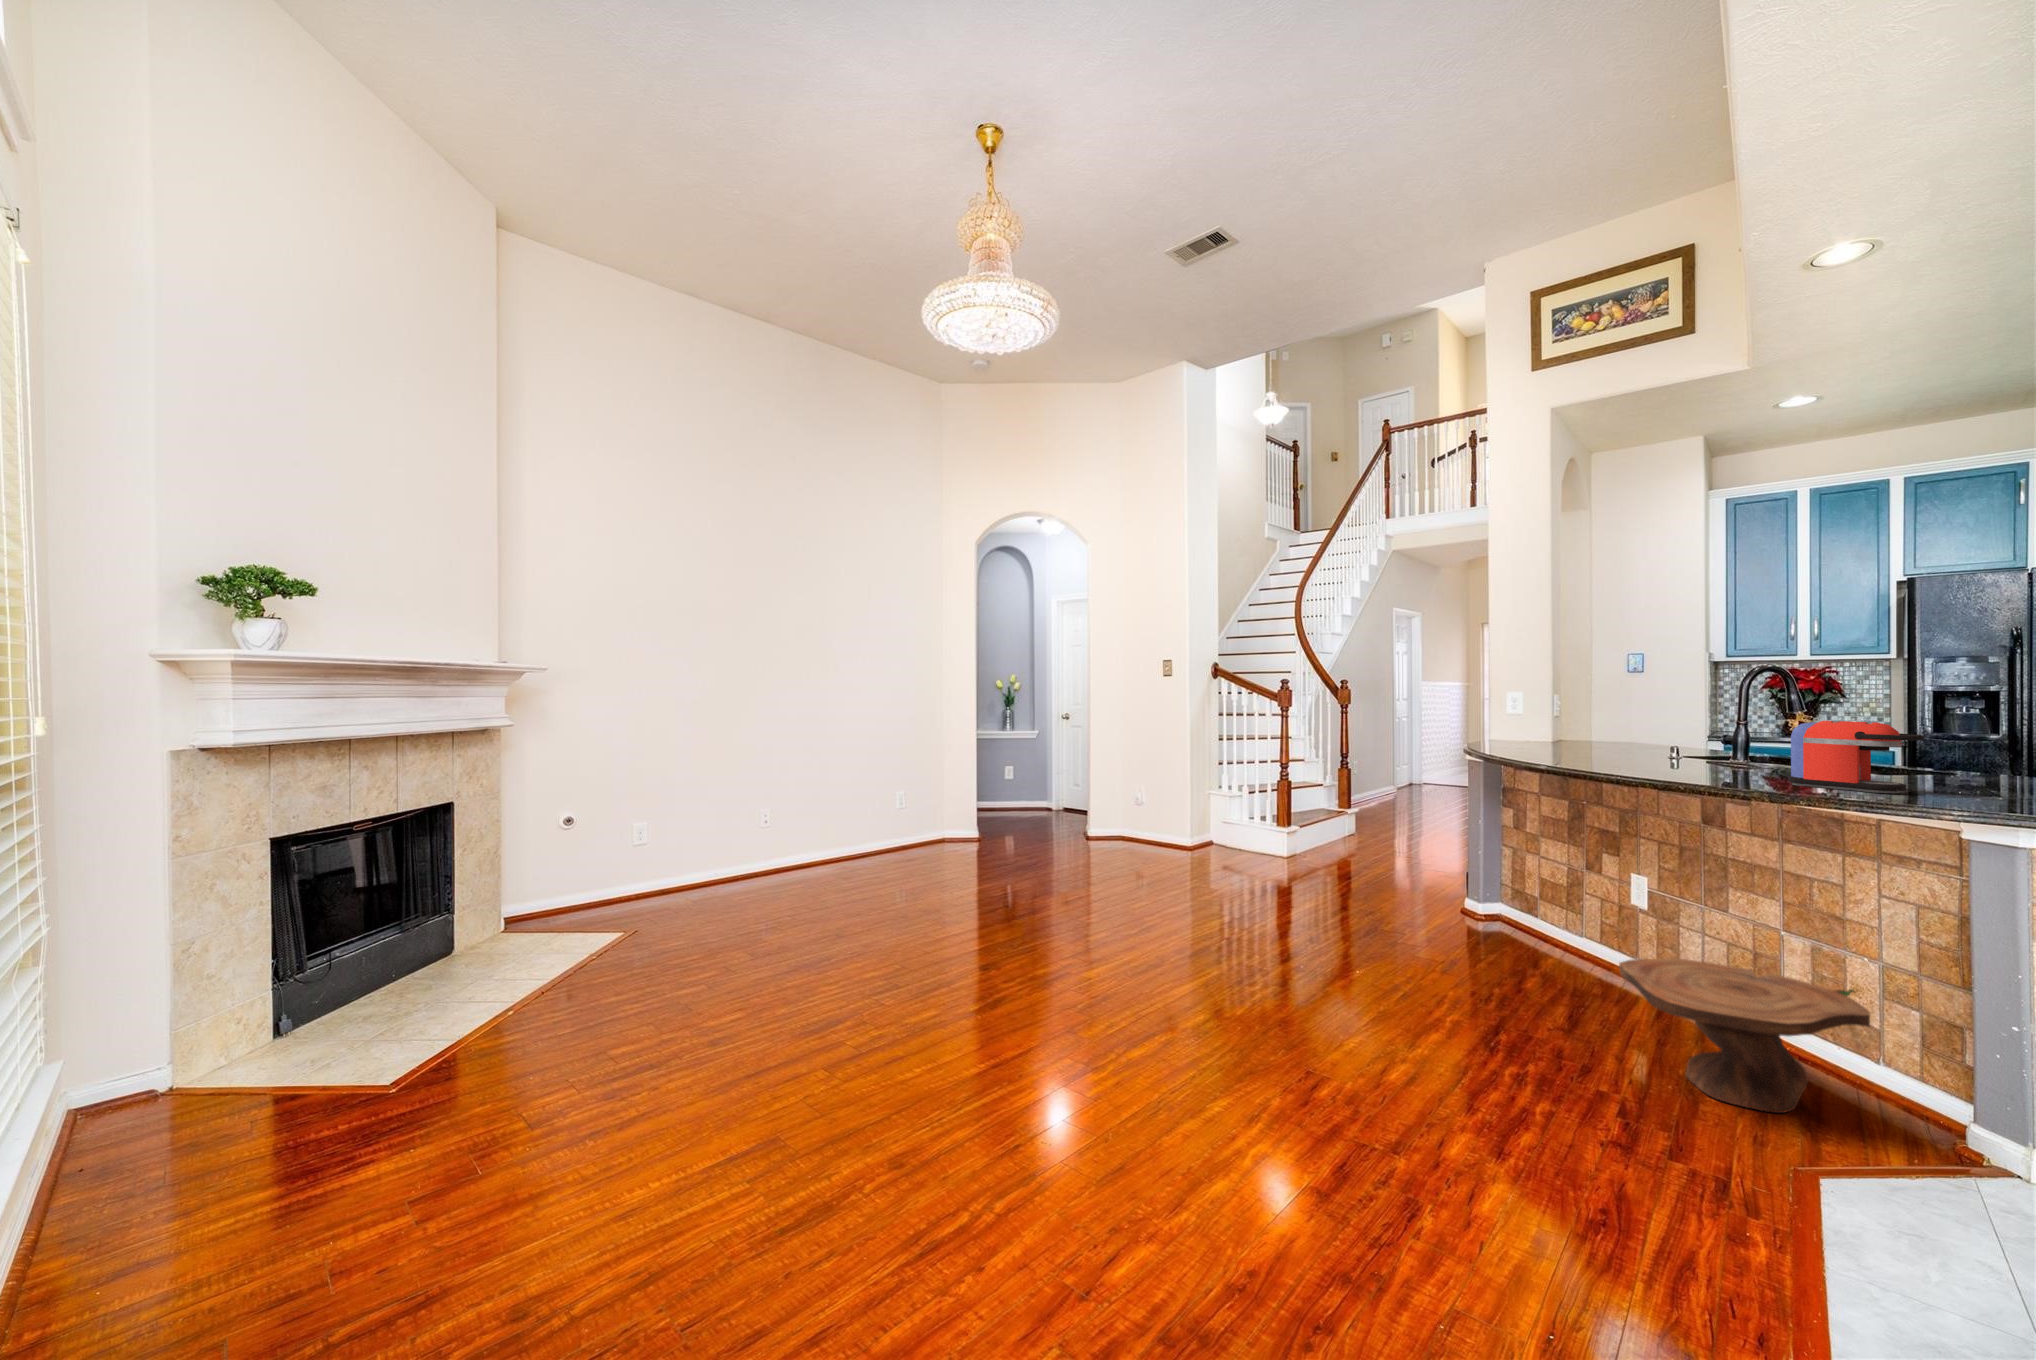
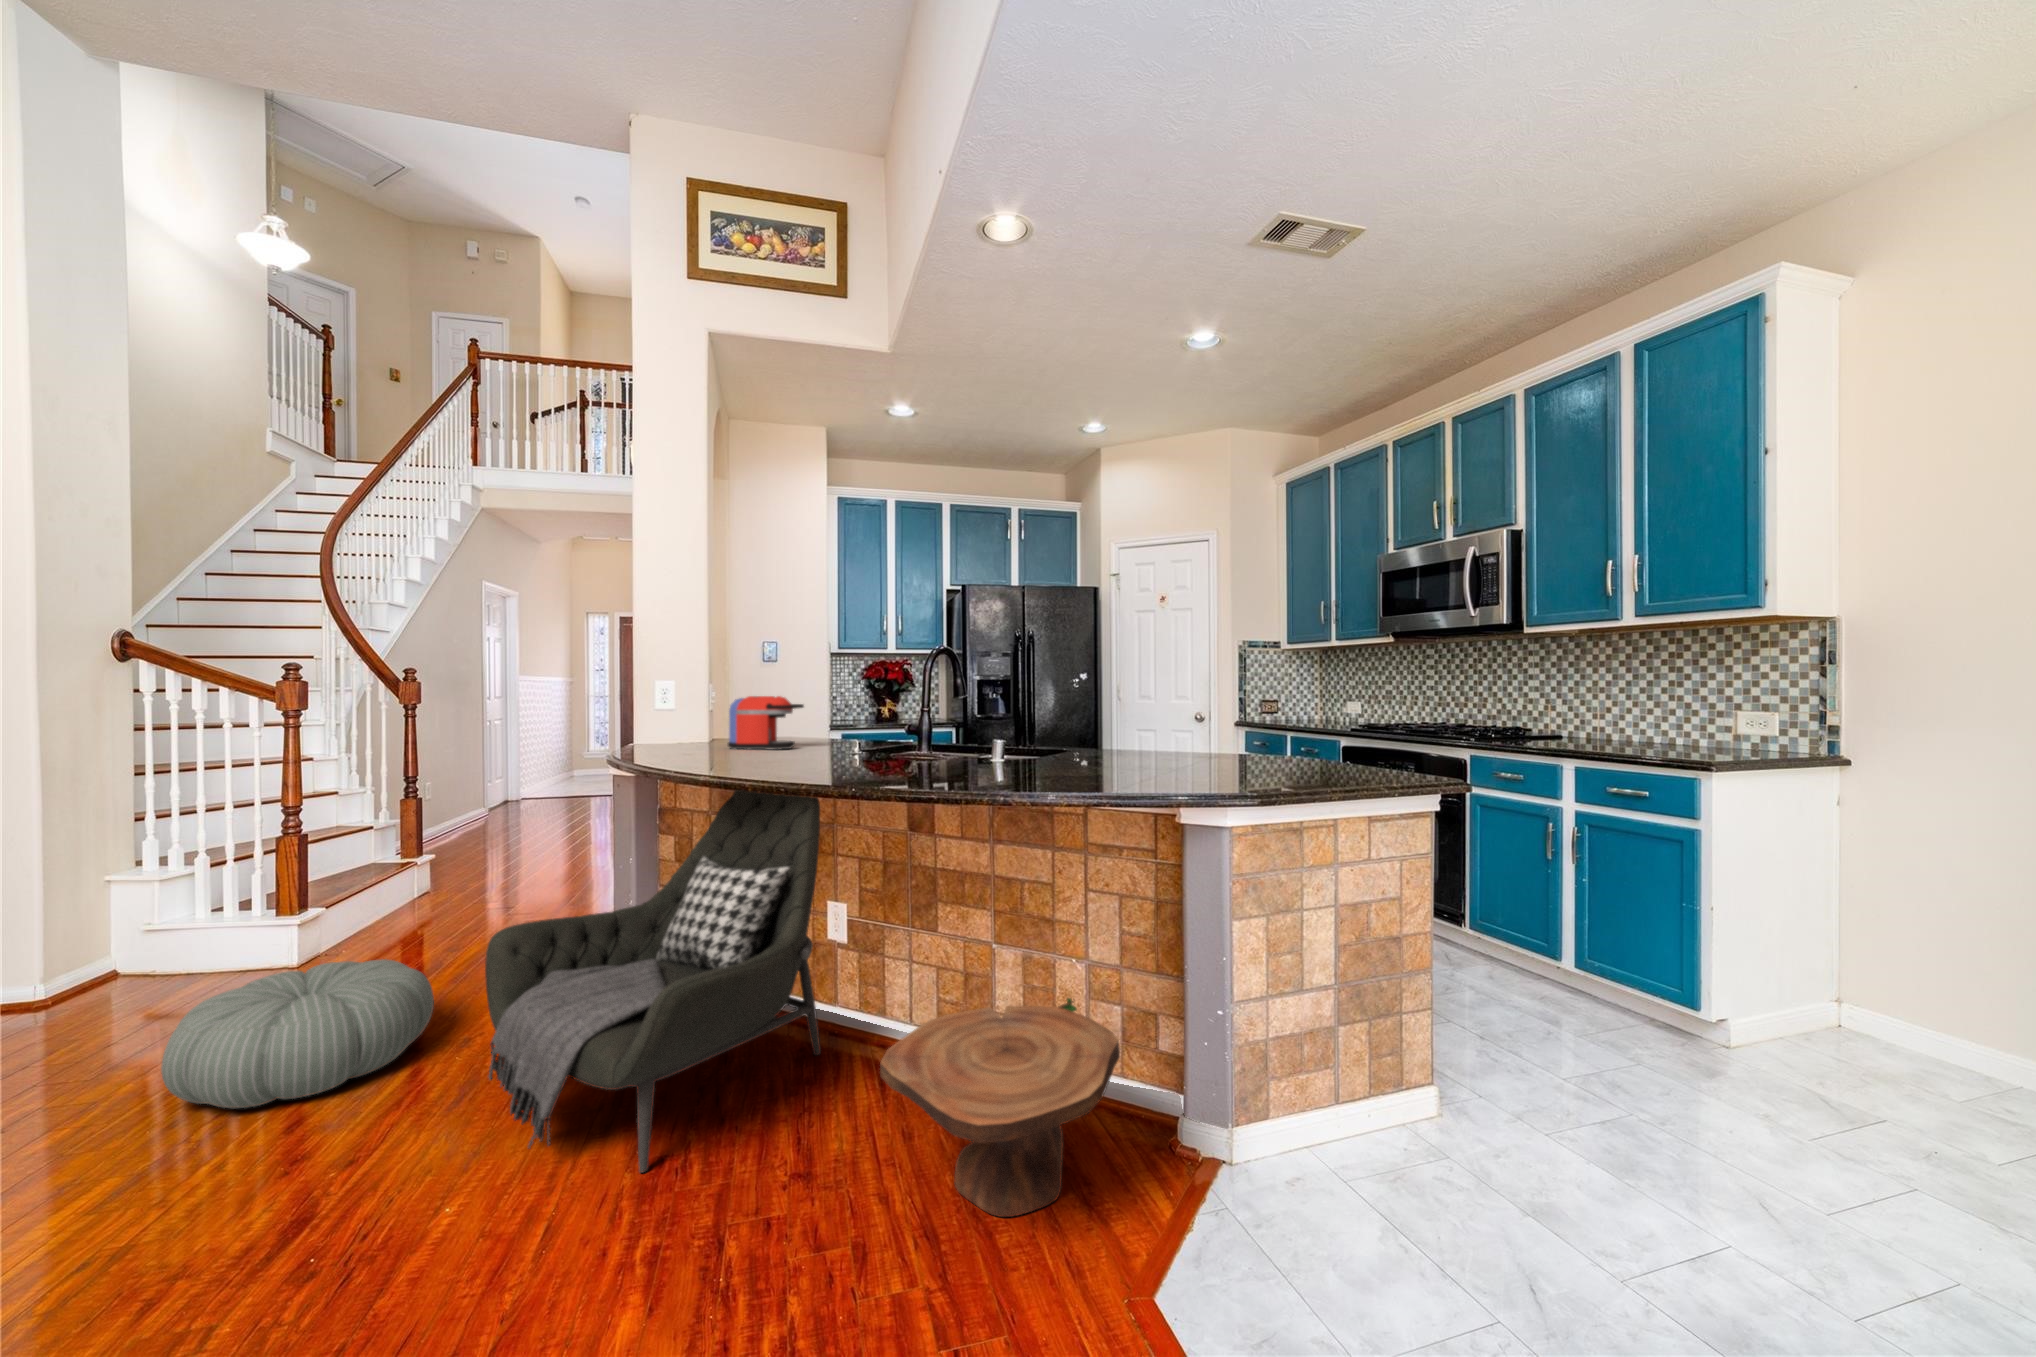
coffee maker: present [1788,721,1924,793] -> present [728,696,804,750]
armchair: none [1381,772,1617,992] -> present [485,790,821,1173]
pouf: none [1242,848,1356,911] -> present [161,959,434,1109]

